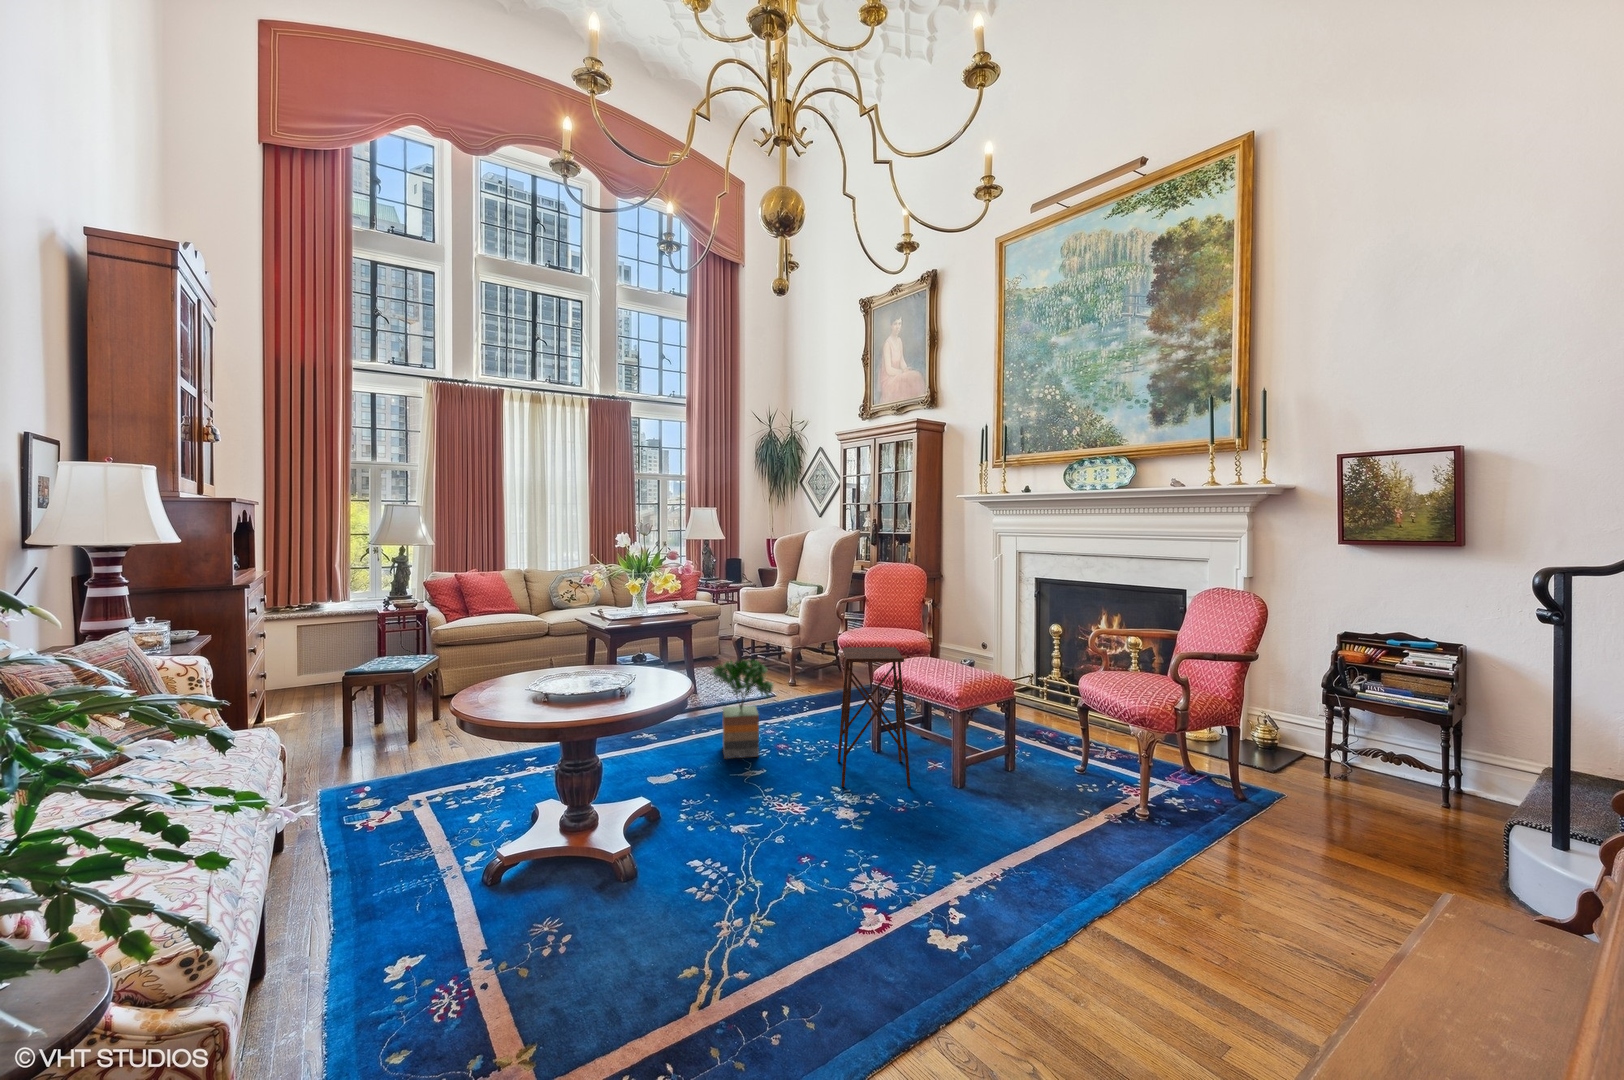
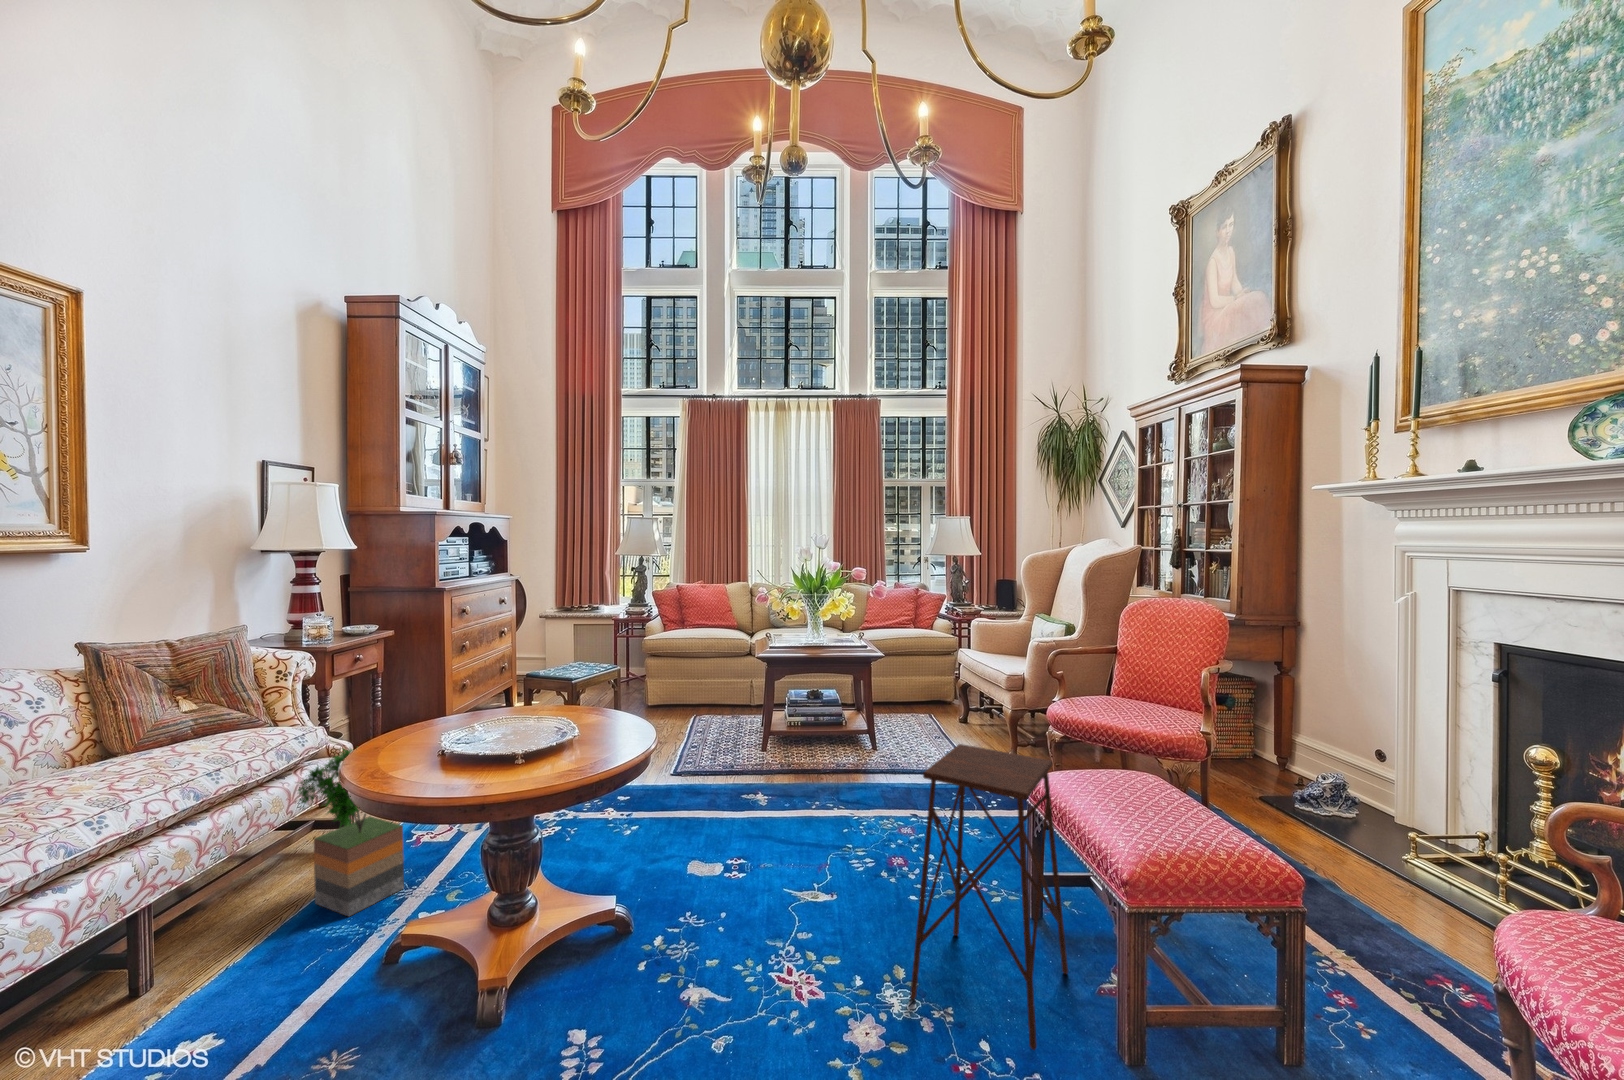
potted tree: present [712,659,774,759] -> present [298,748,404,916]

